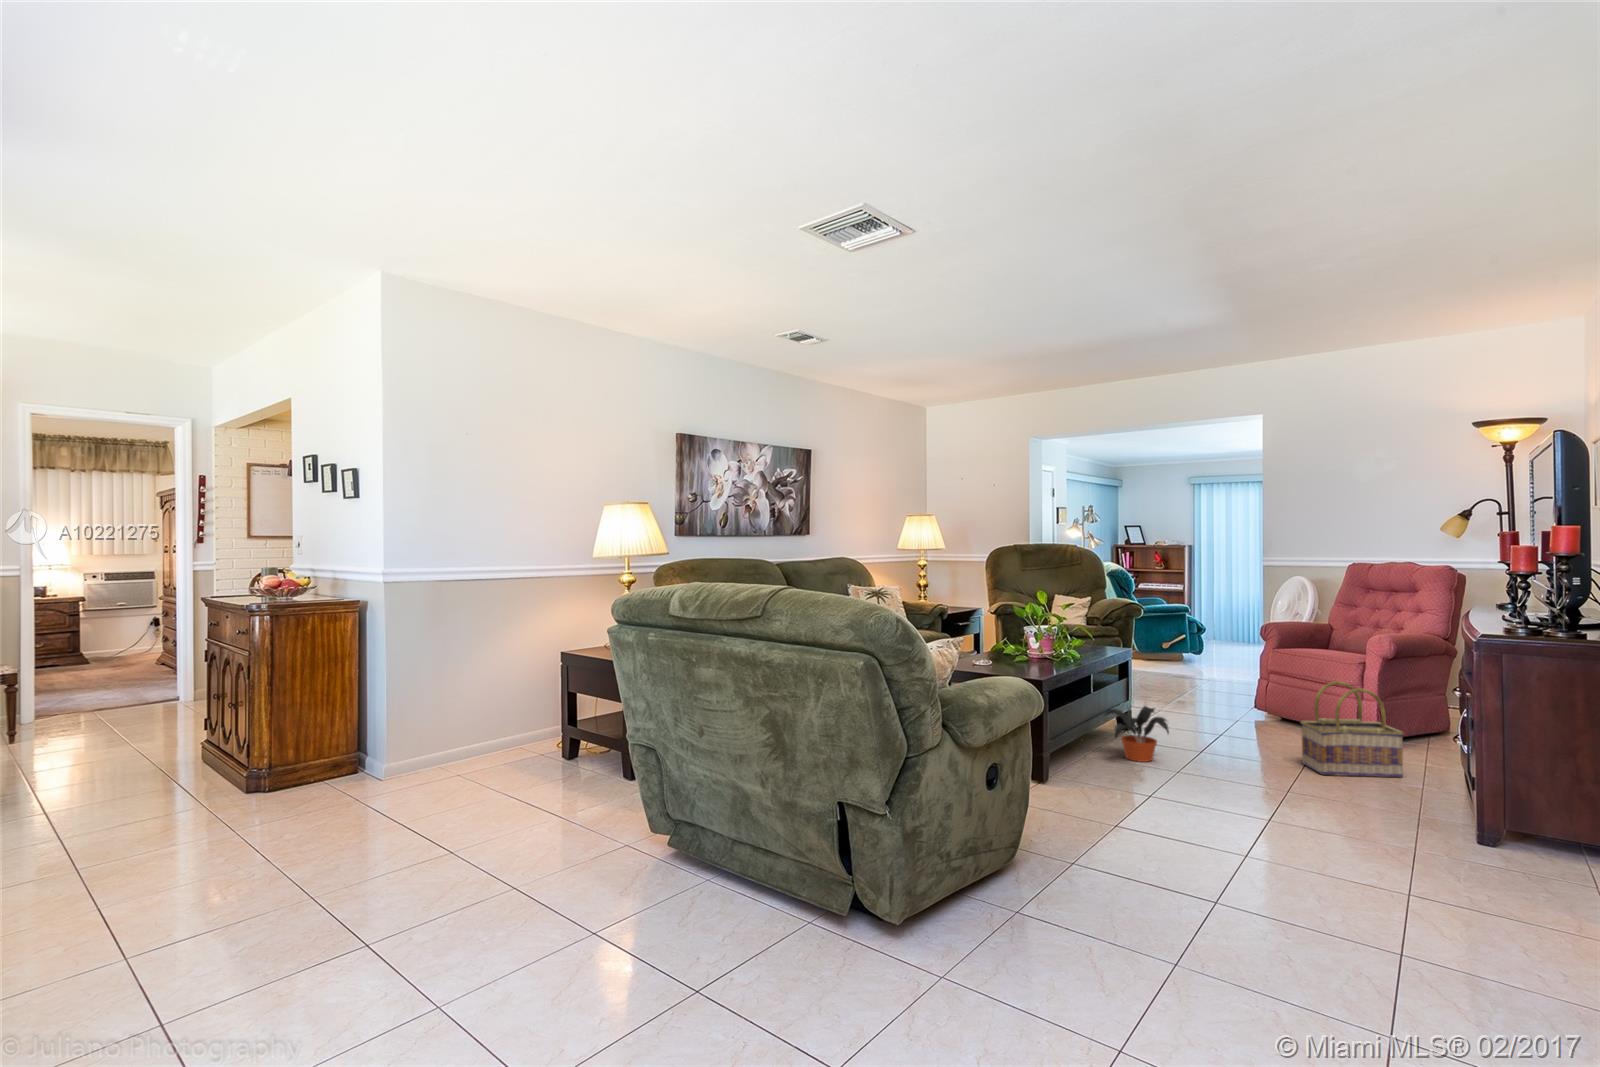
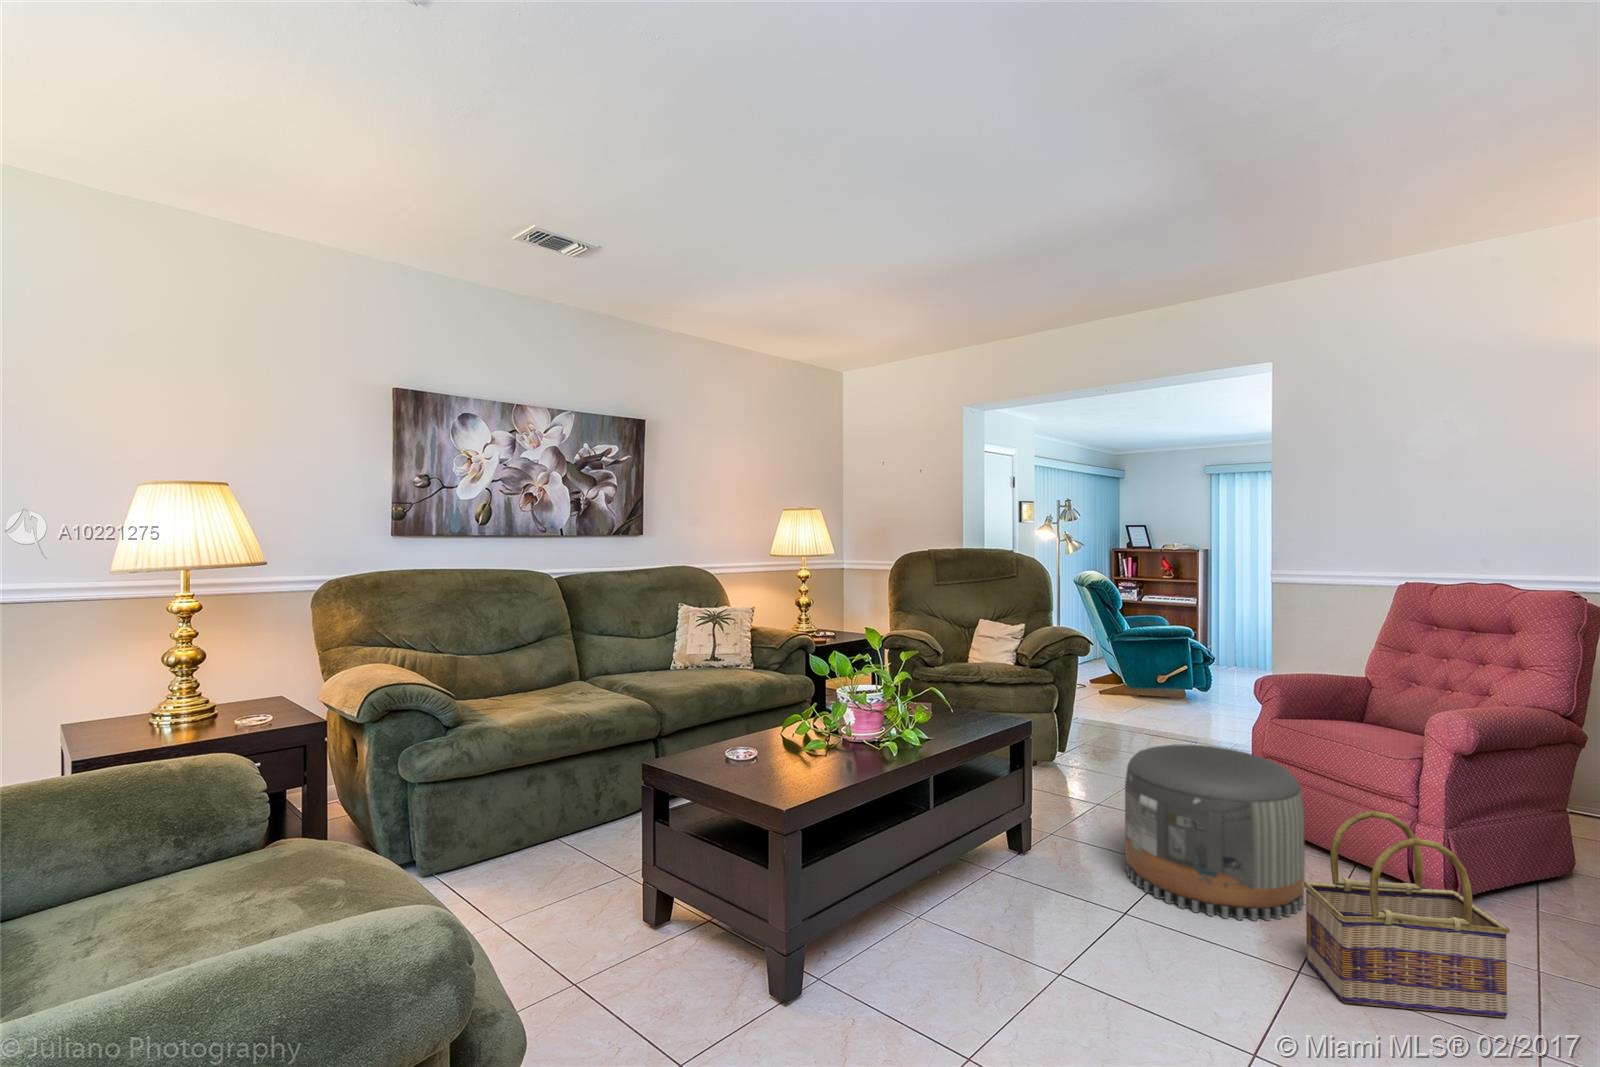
pouf: none [1190,662,1298,752] -> present [1125,744,1305,921]
potted plant: present [1104,706,1169,762] -> none [951,835,1068,944]

